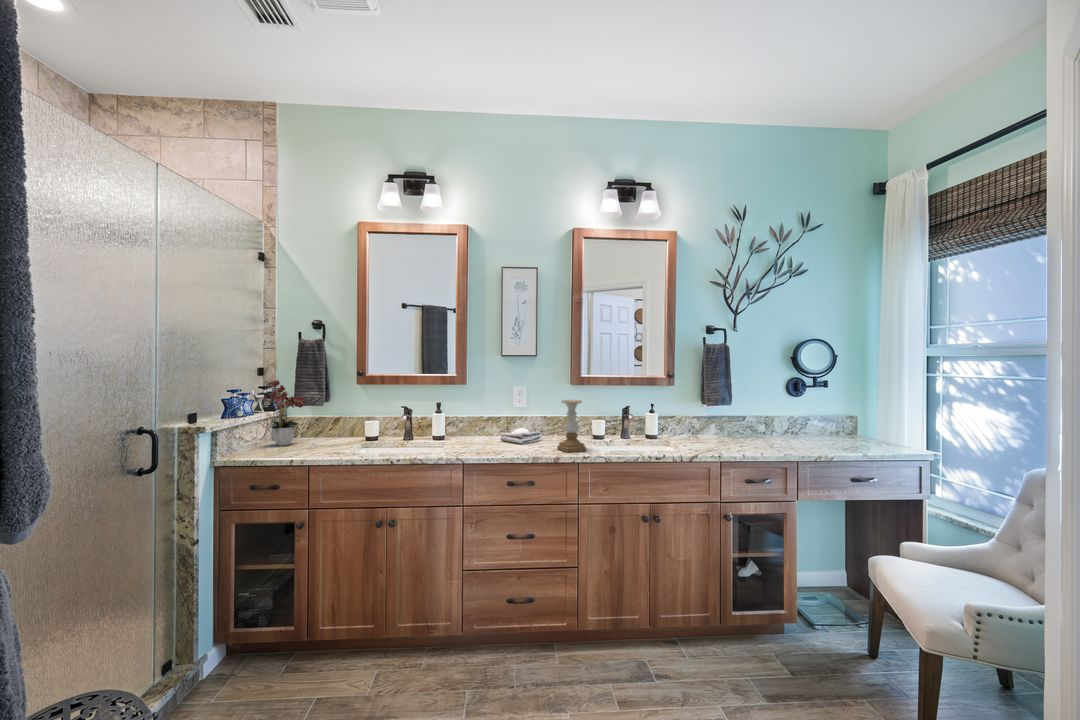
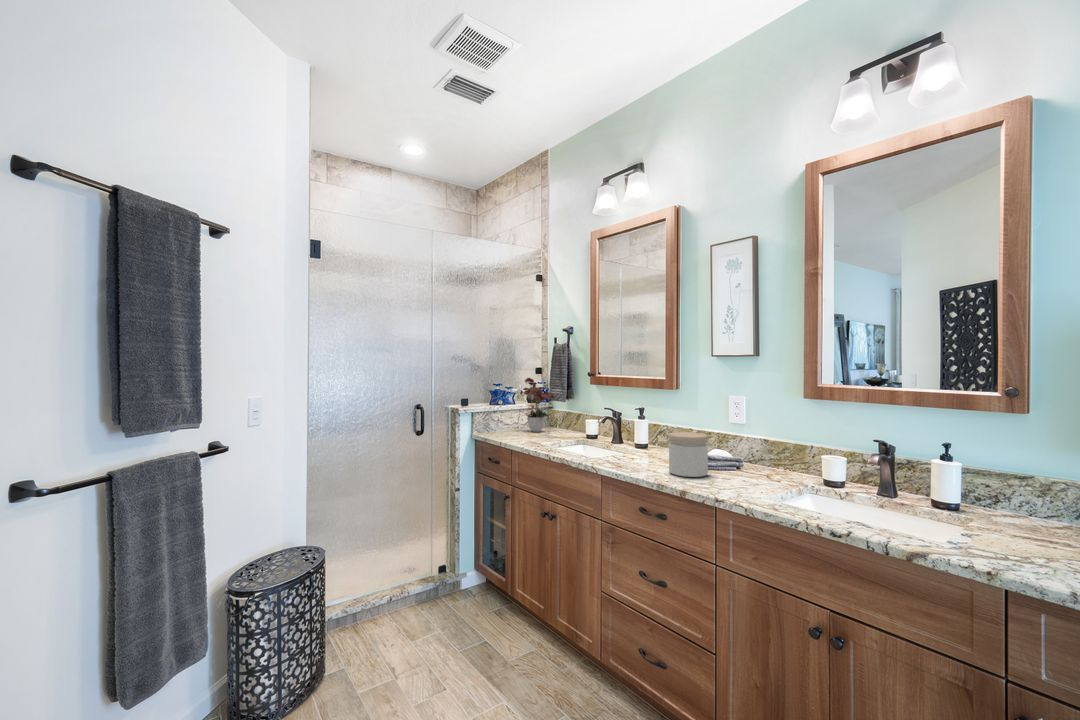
candle holder: present [557,400,587,452] -> none [711,416,751,493]
jar: none [513,416,542,451] -> present [669,432,708,477]

